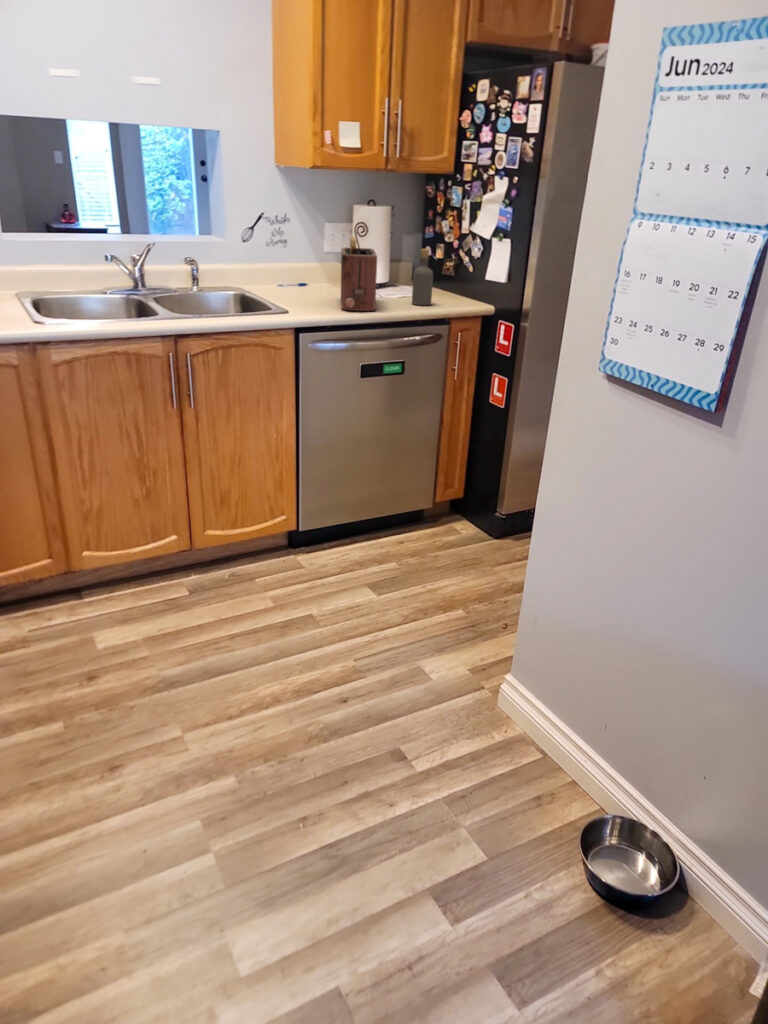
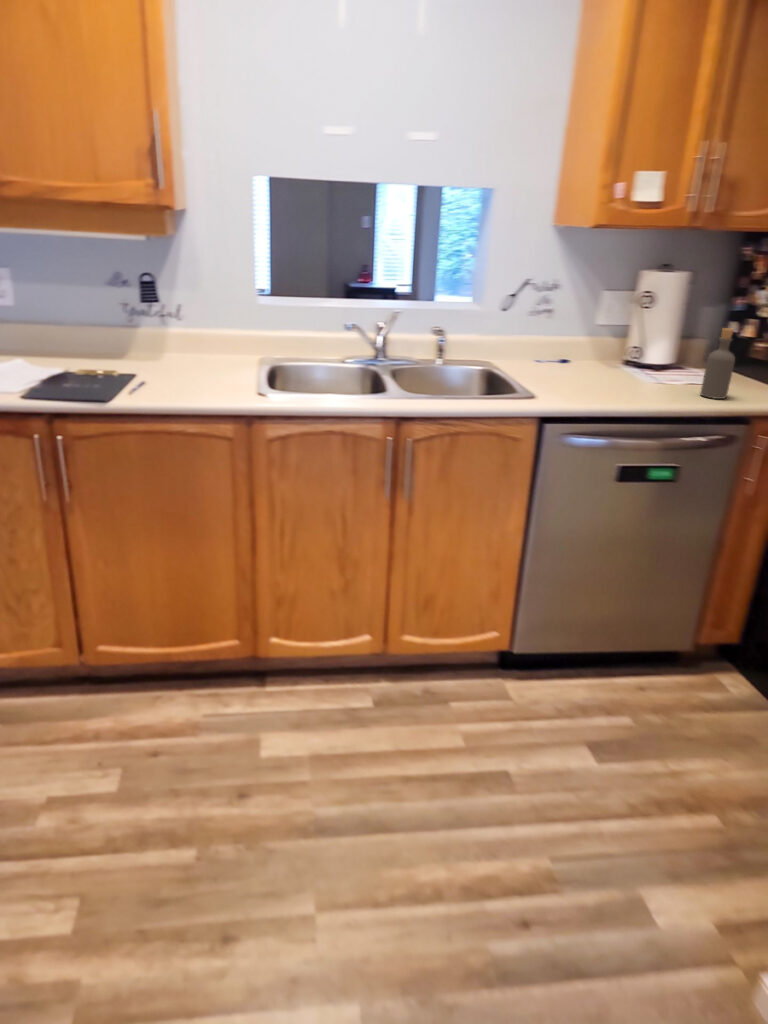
toaster: present [341,237,377,311] -> none [605,310,660,403]

